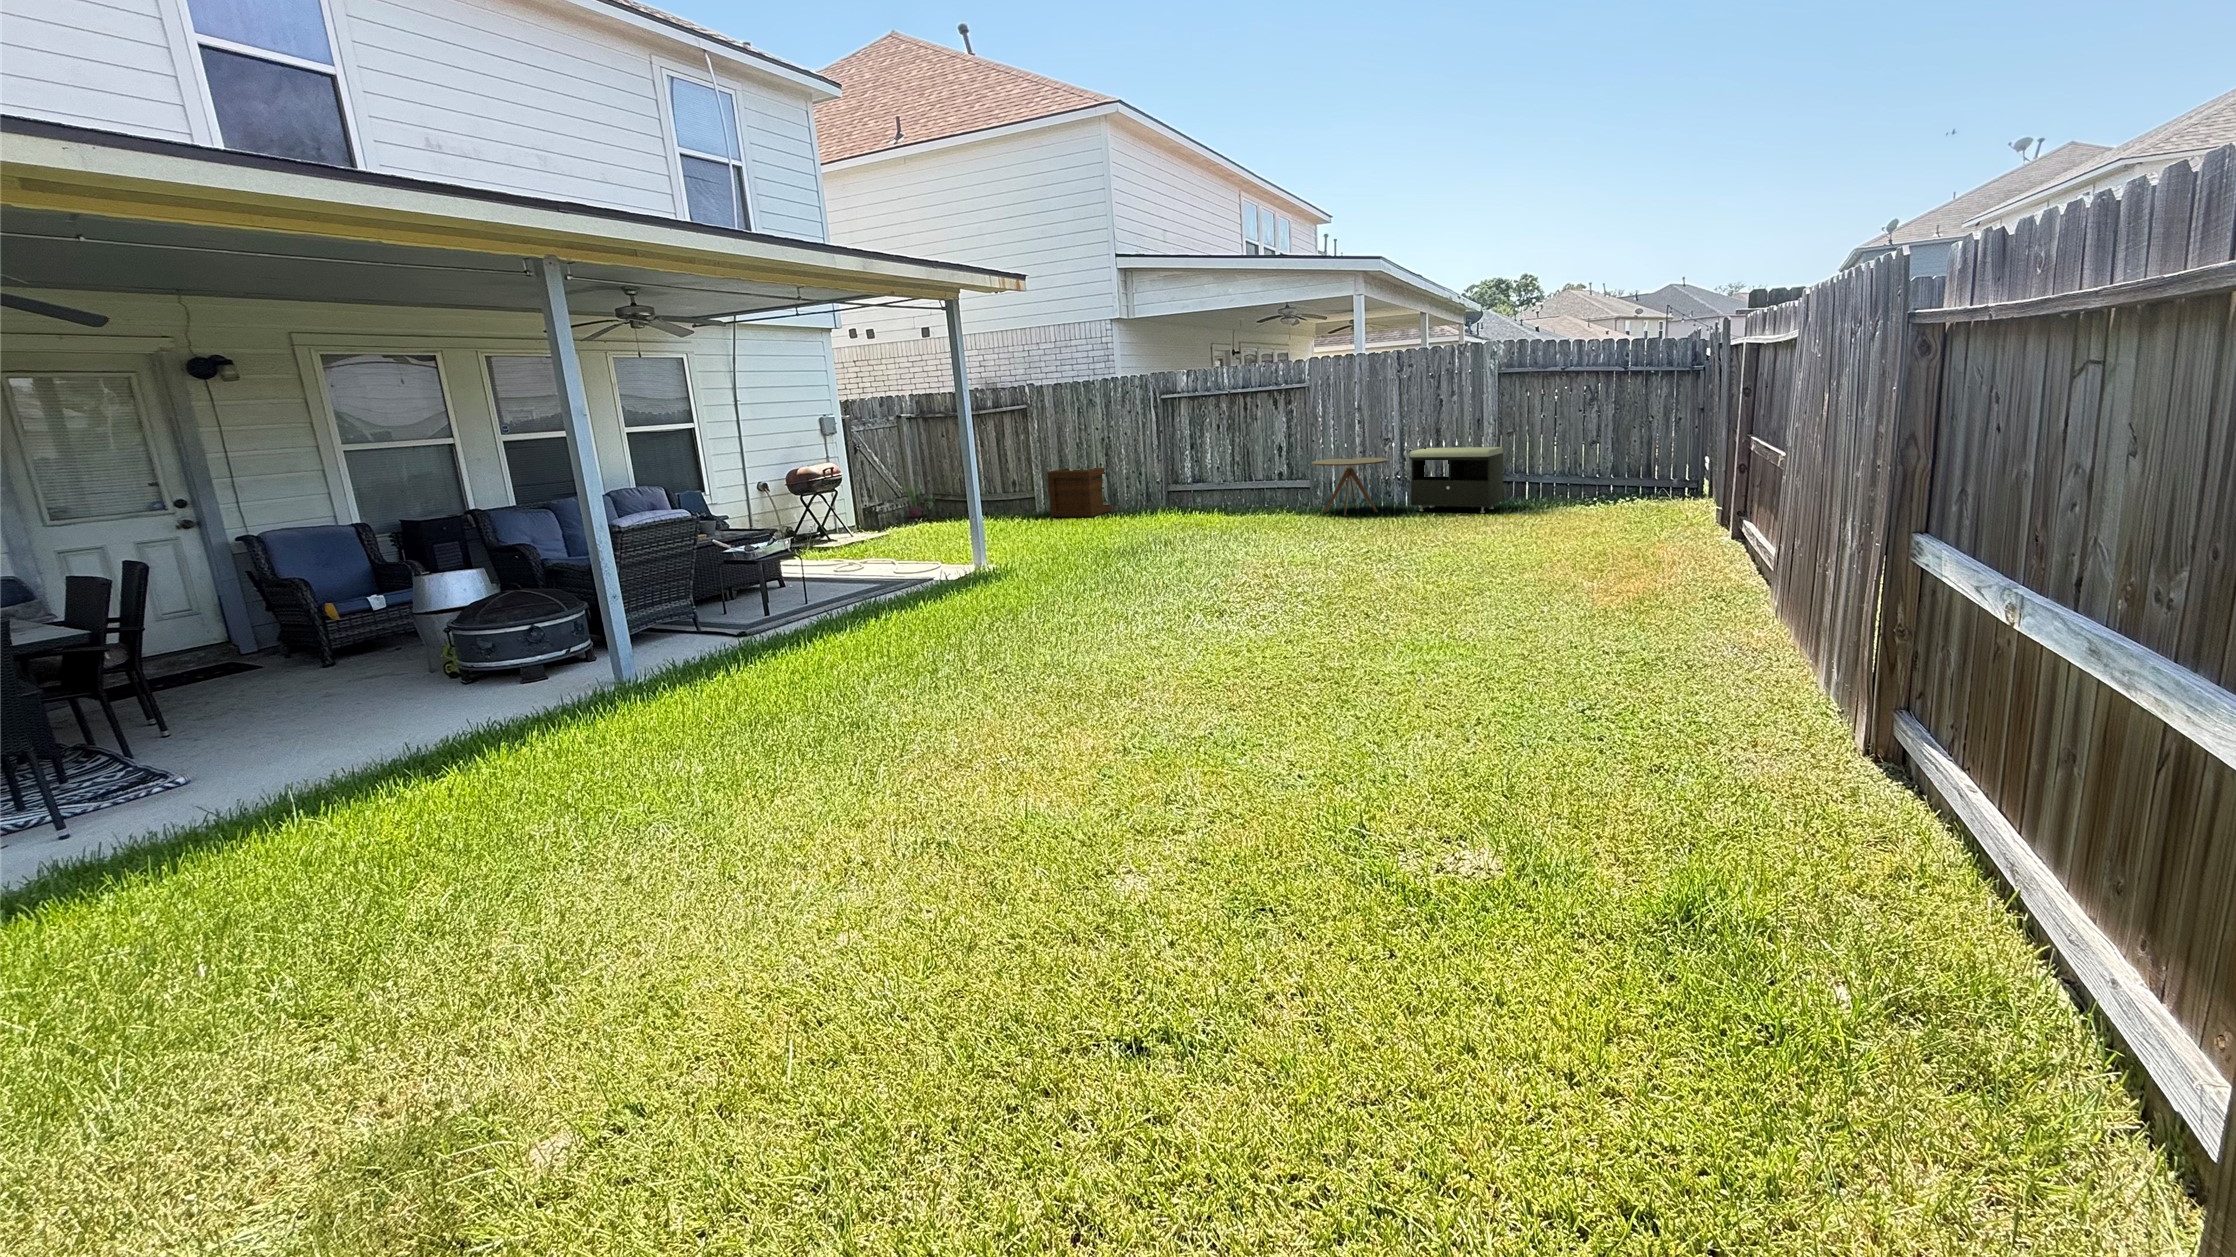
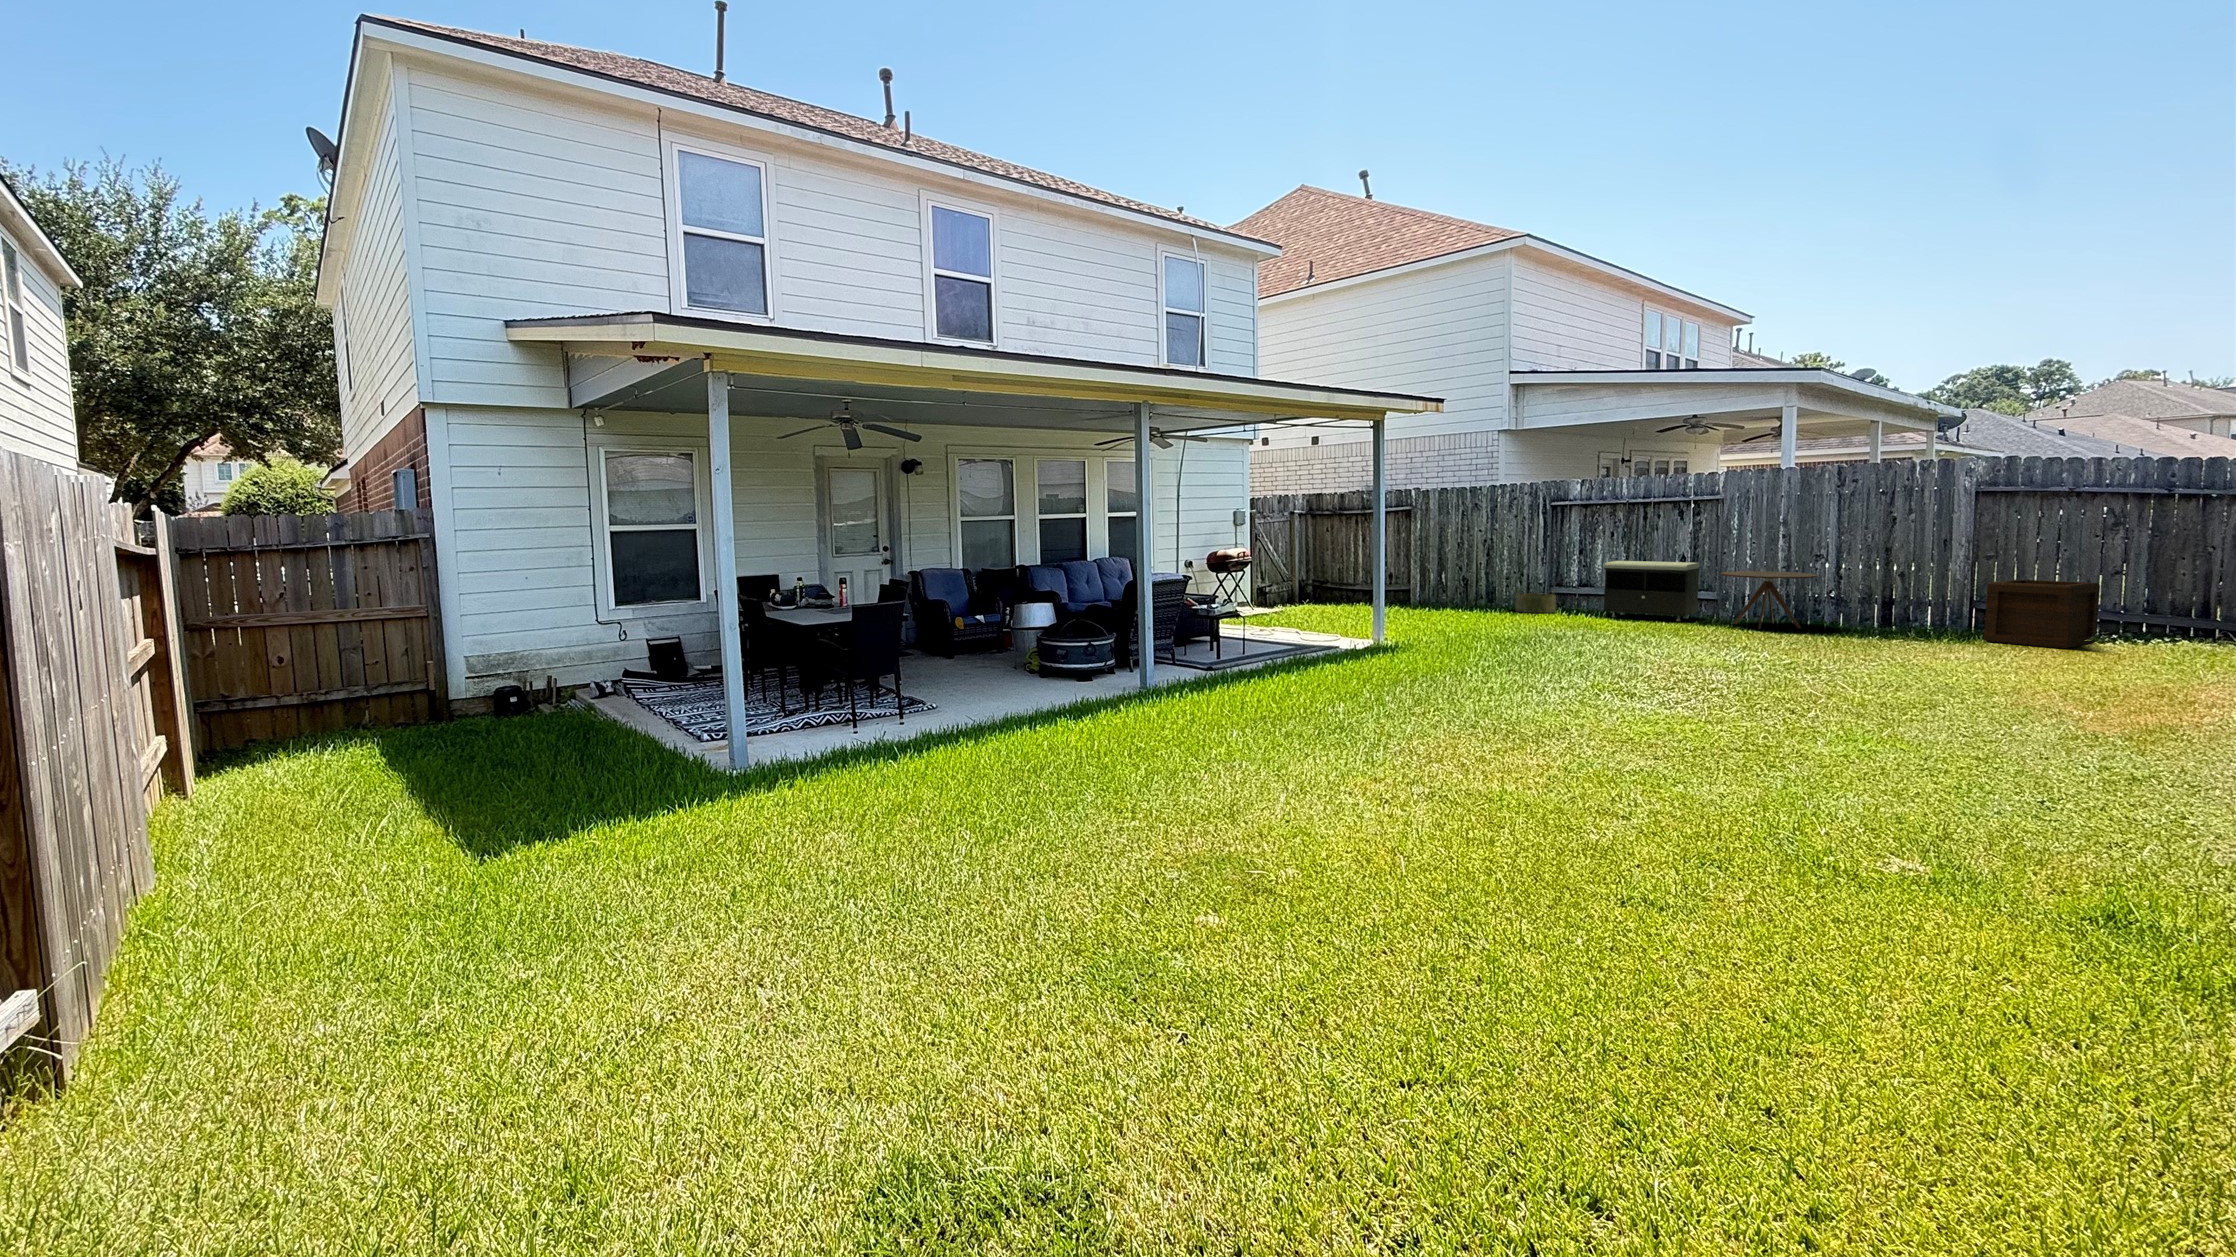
storage bench: present [1410,447,1503,513] -> present [1604,561,1699,621]
wooden crate: present [1047,468,1112,517] -> present [1984,579,2100,649]
decorative plant: present [905,489,922,518] -> none [1281,567,1318,599]
basket: none [1134,489,1173,516] -> present [1515,590,1556,613]

